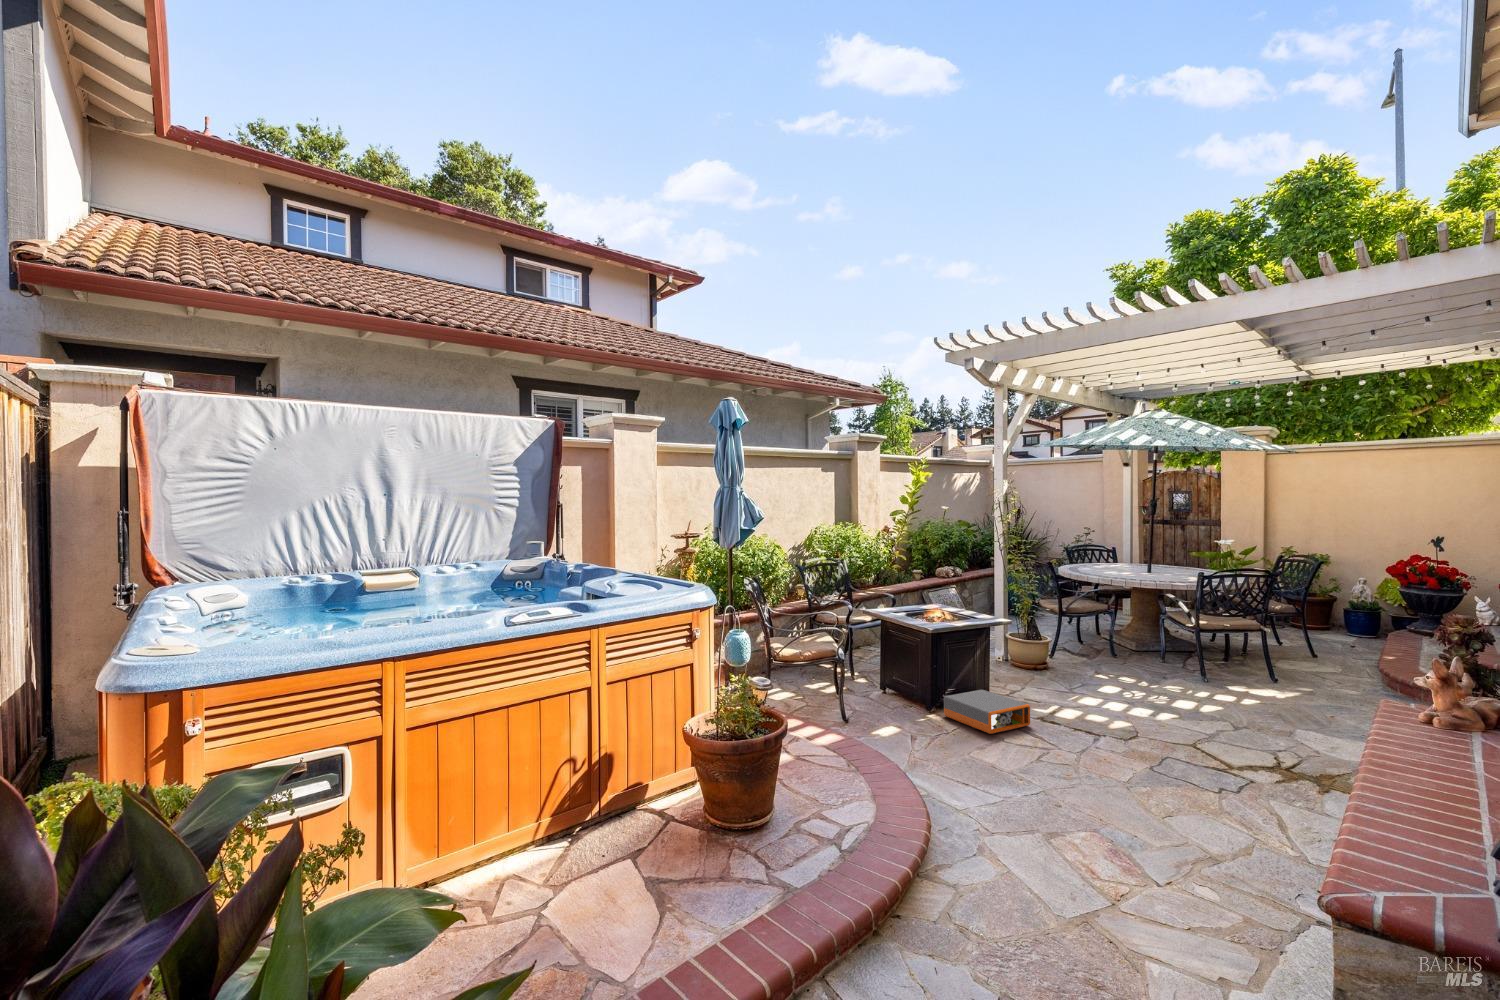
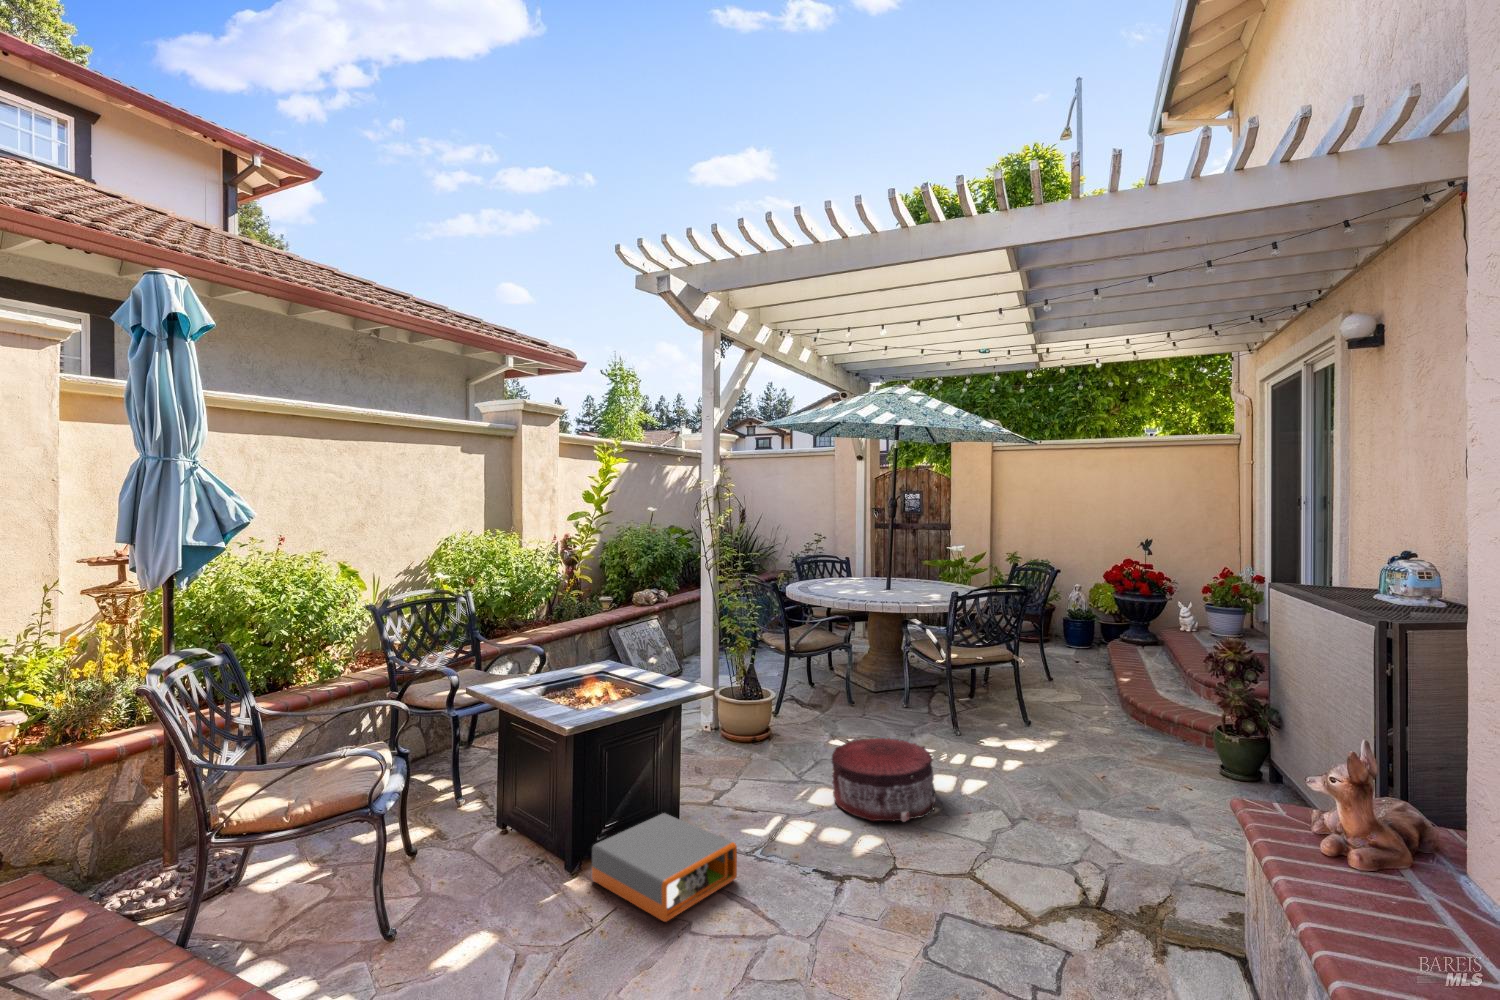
pouf: none [1094,667,1172,717] -> present [832,738,936,822]

